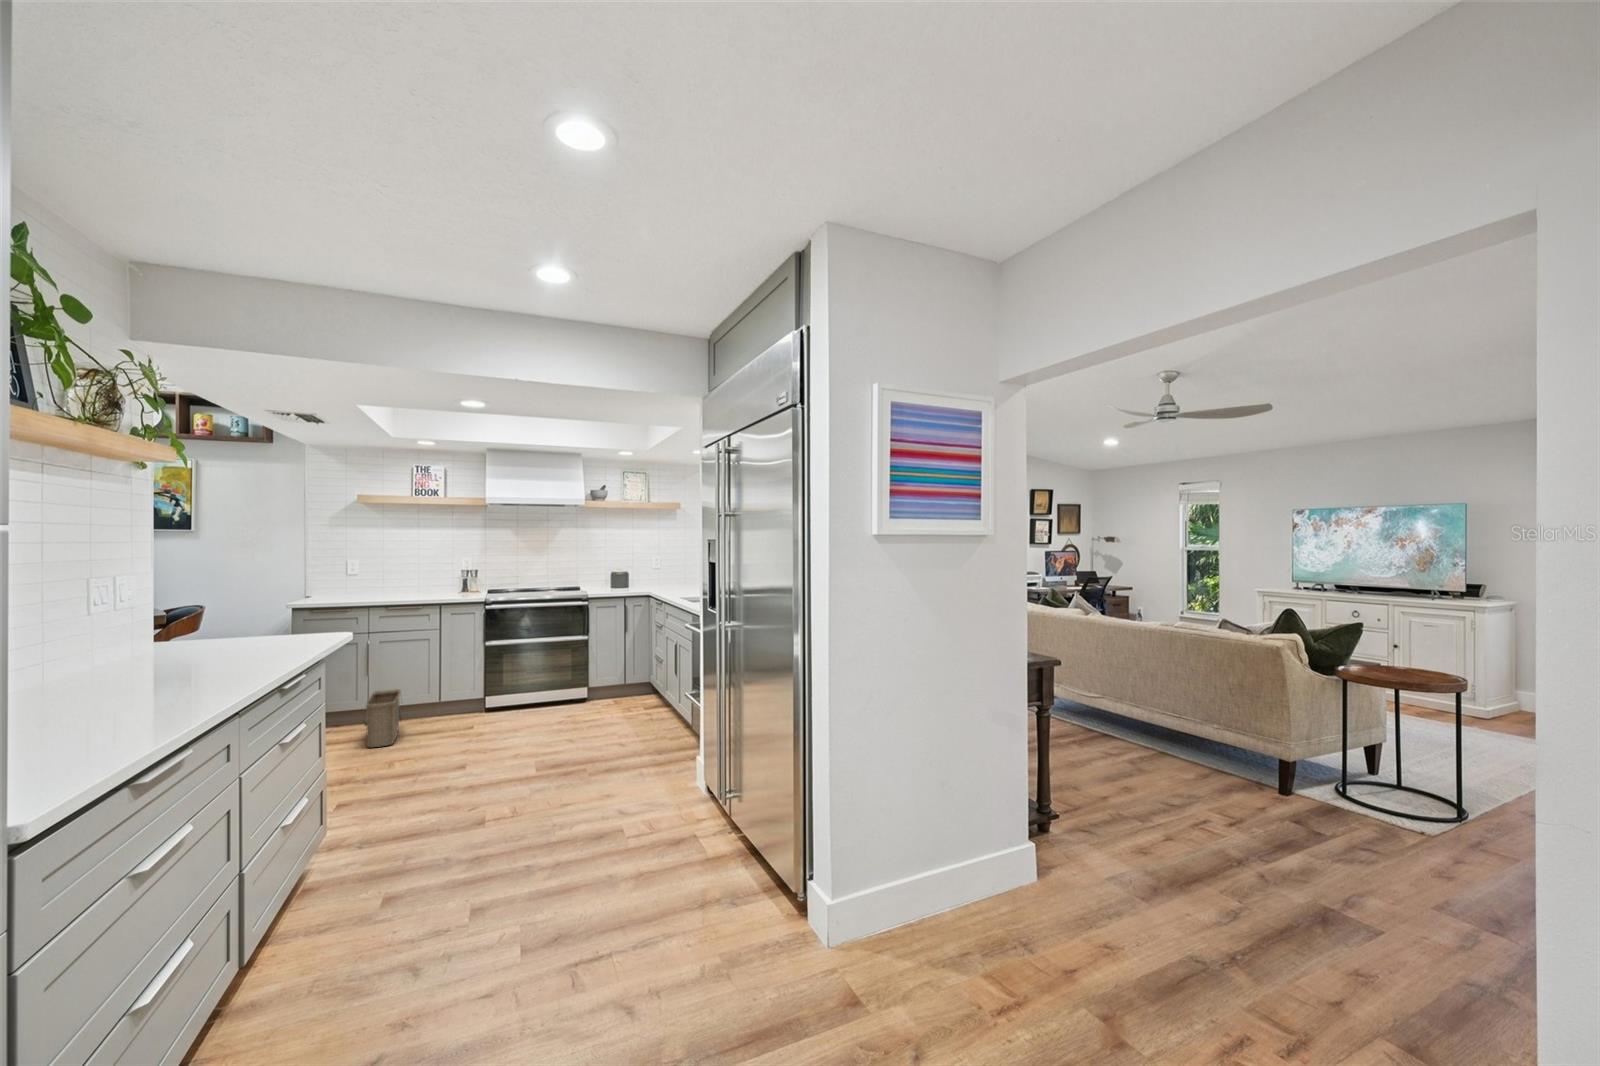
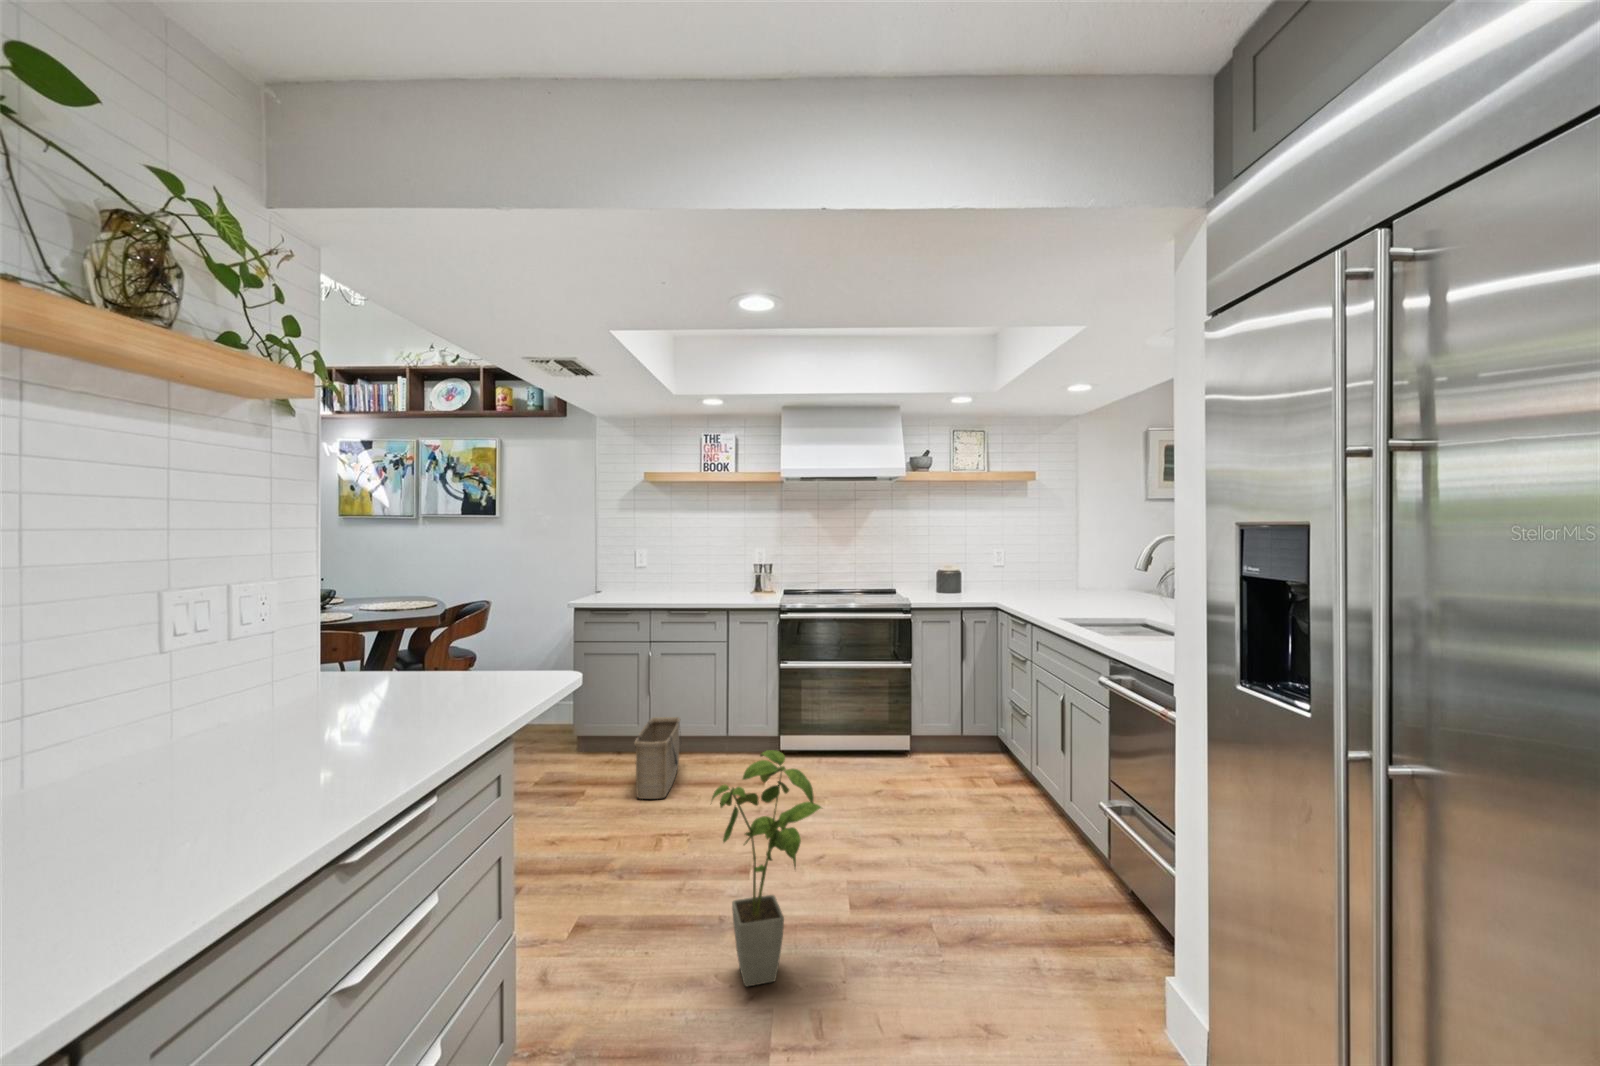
house plant: none [449,672,522,807] -> present [712,750,822,986]

